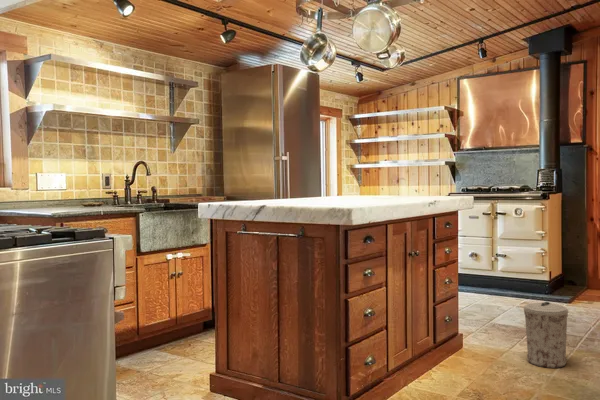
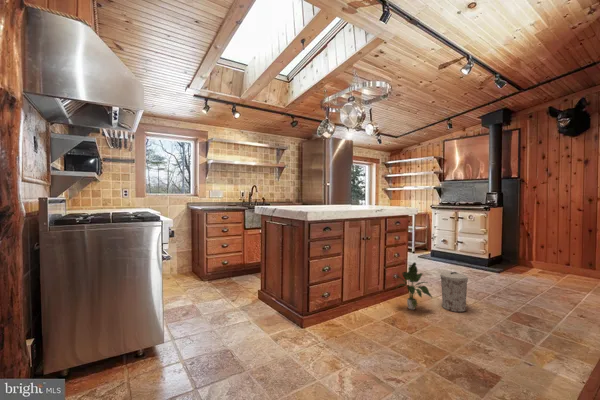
potted plant: none [458,291,523,374] -> present [398,262,432,310]

